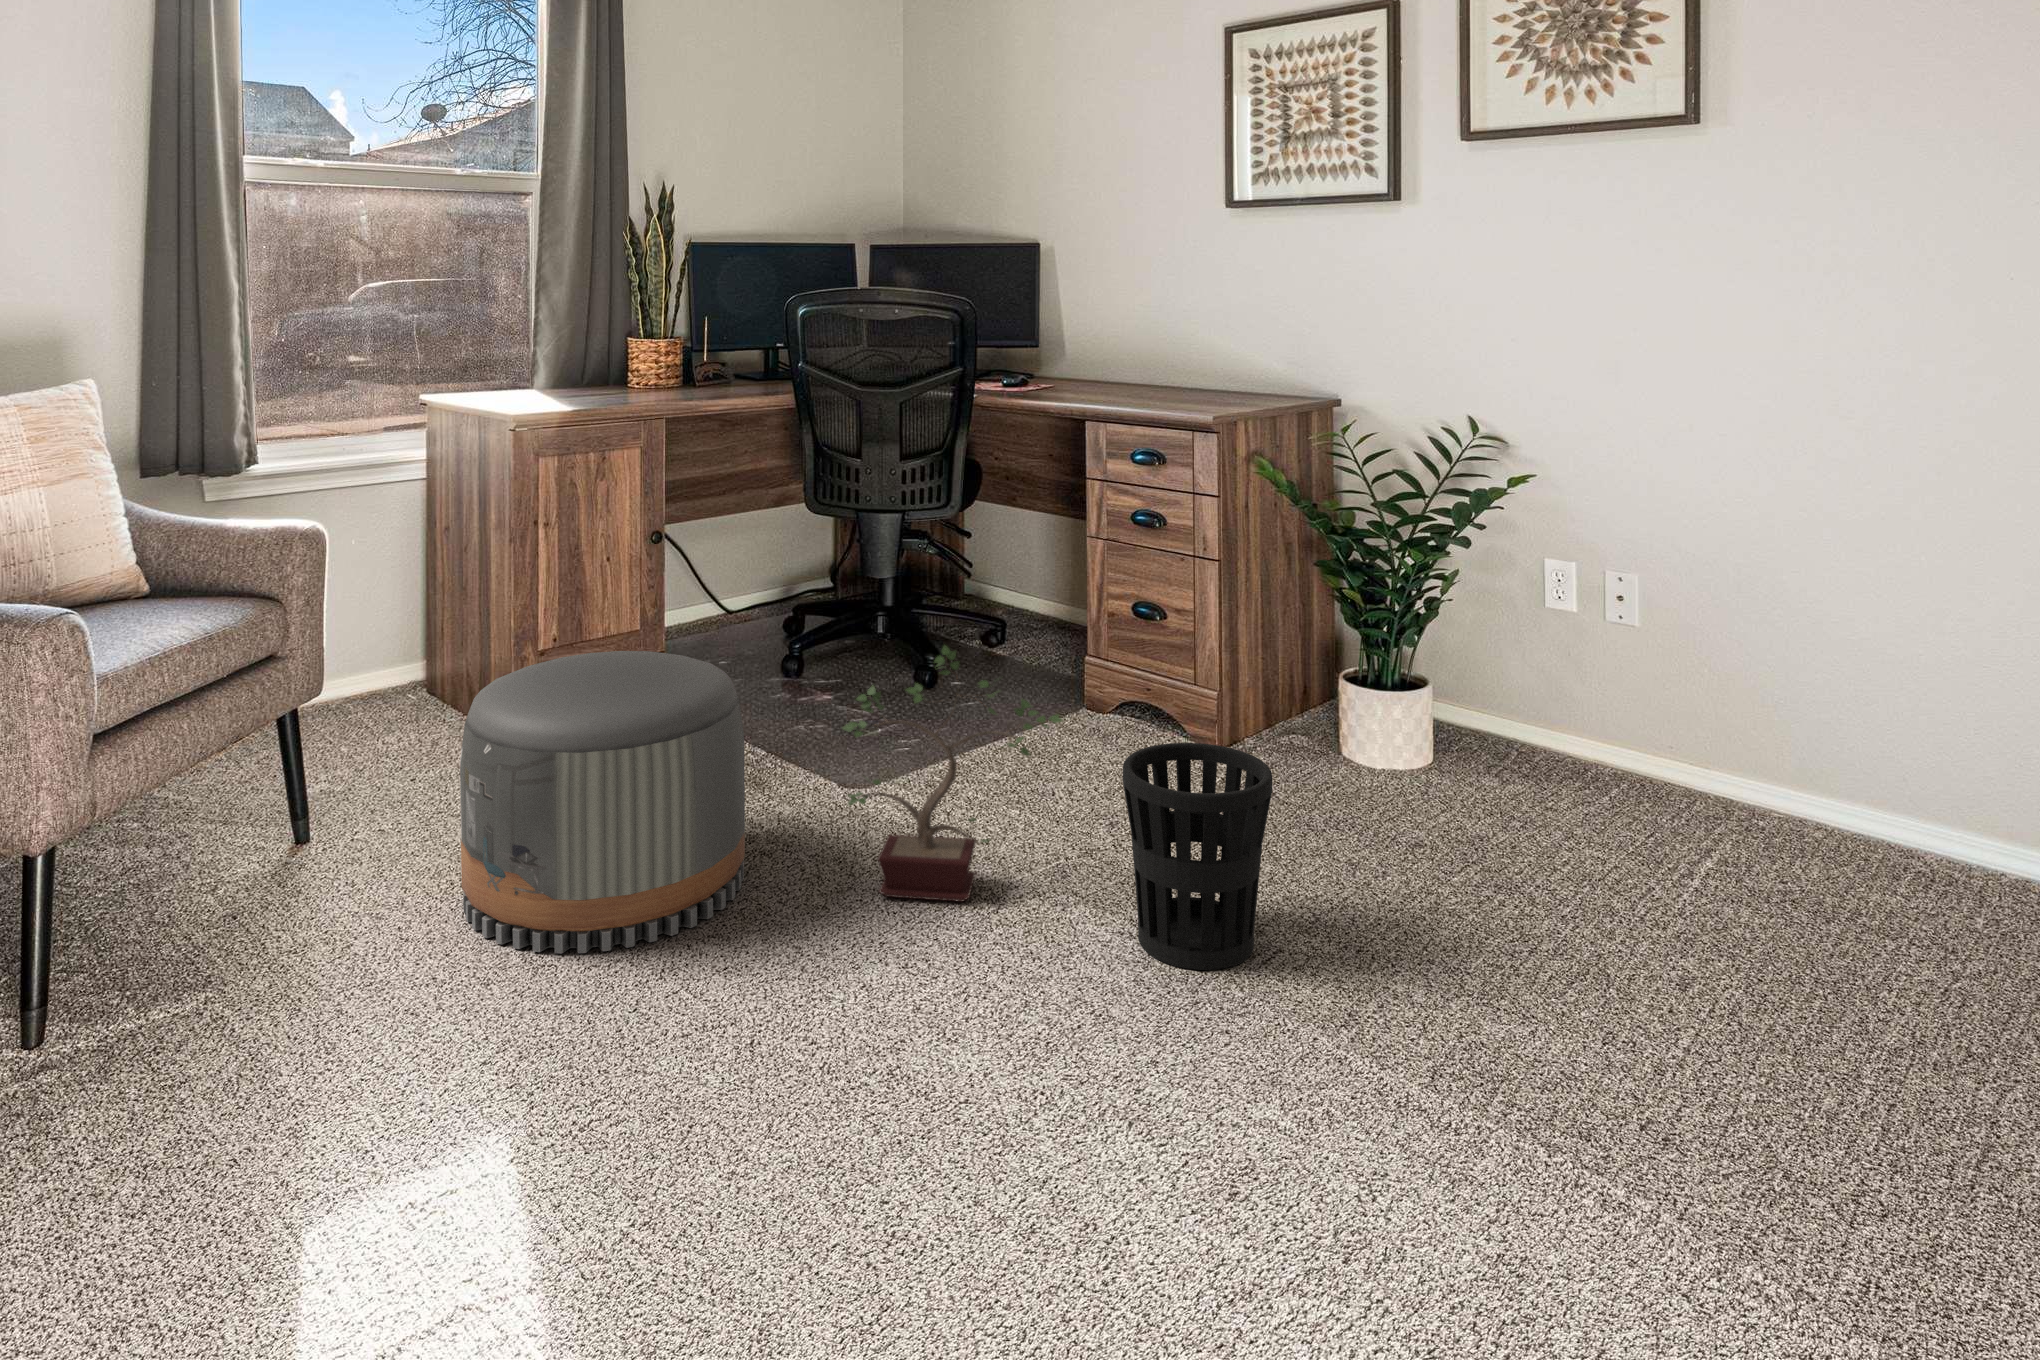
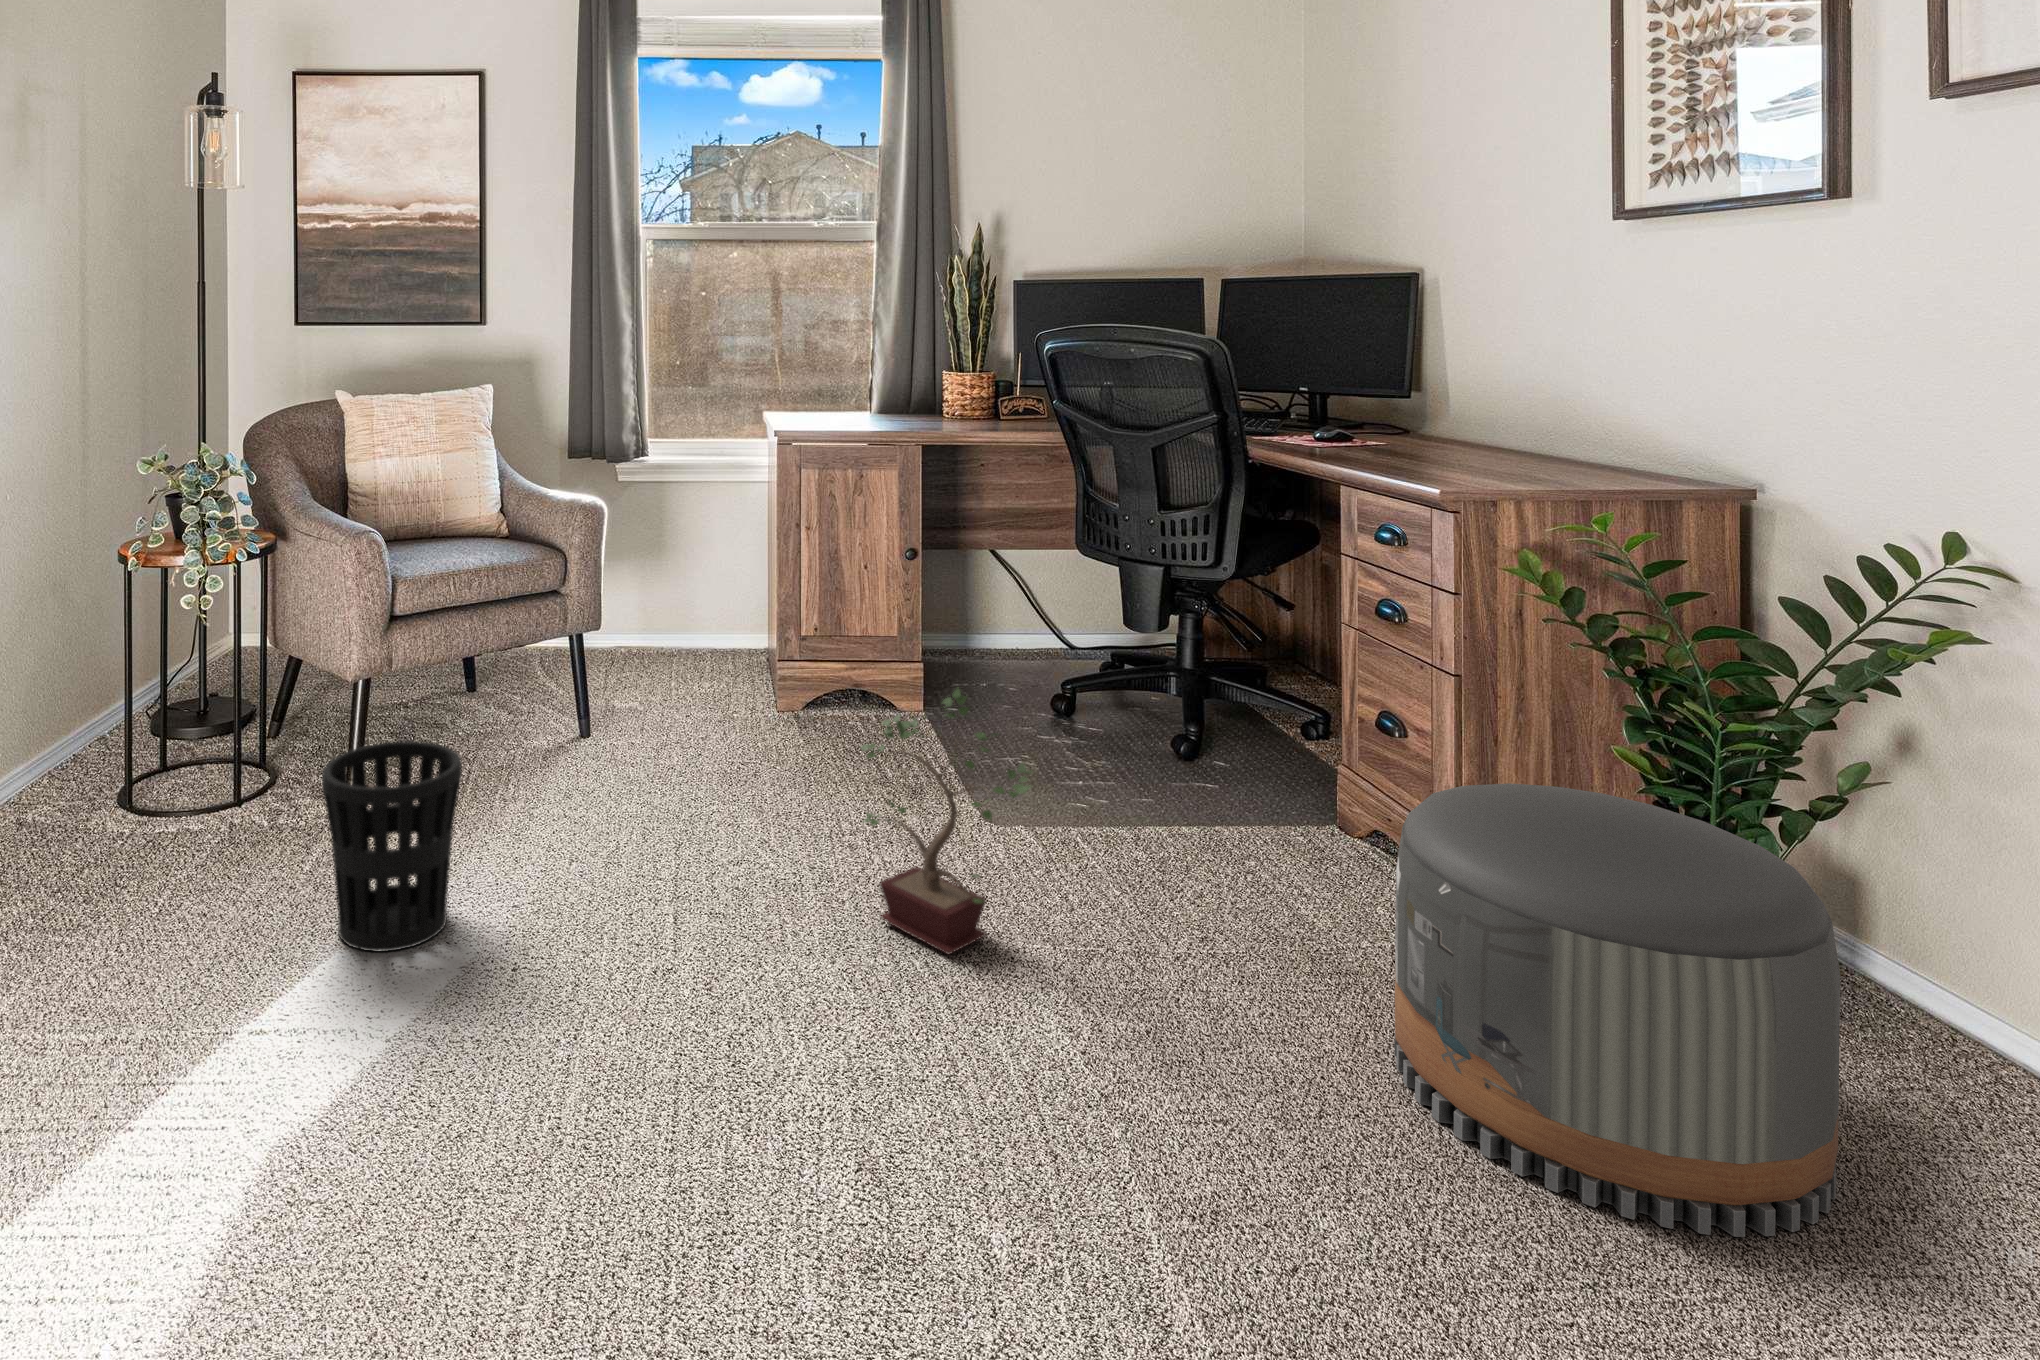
pouf: present [460,651,745,953] -> present [1395,783,1840,1237]
wastebasket: present [1123,743,1272,970] -> present [322,741,462,951]

